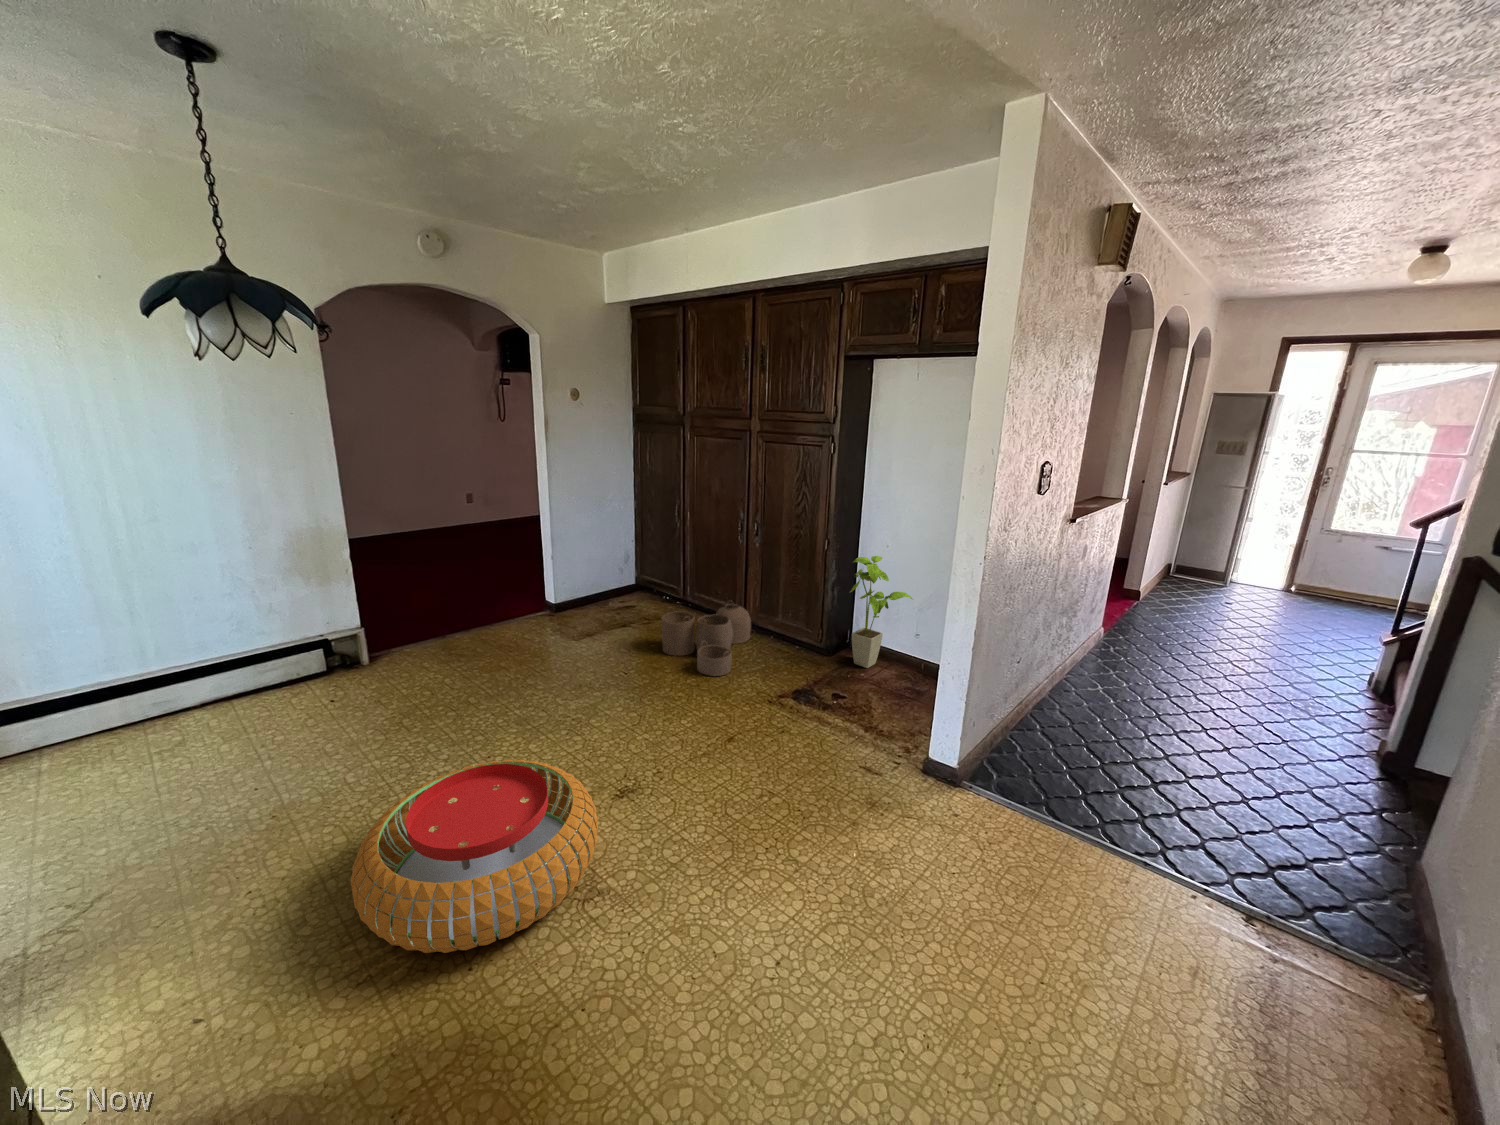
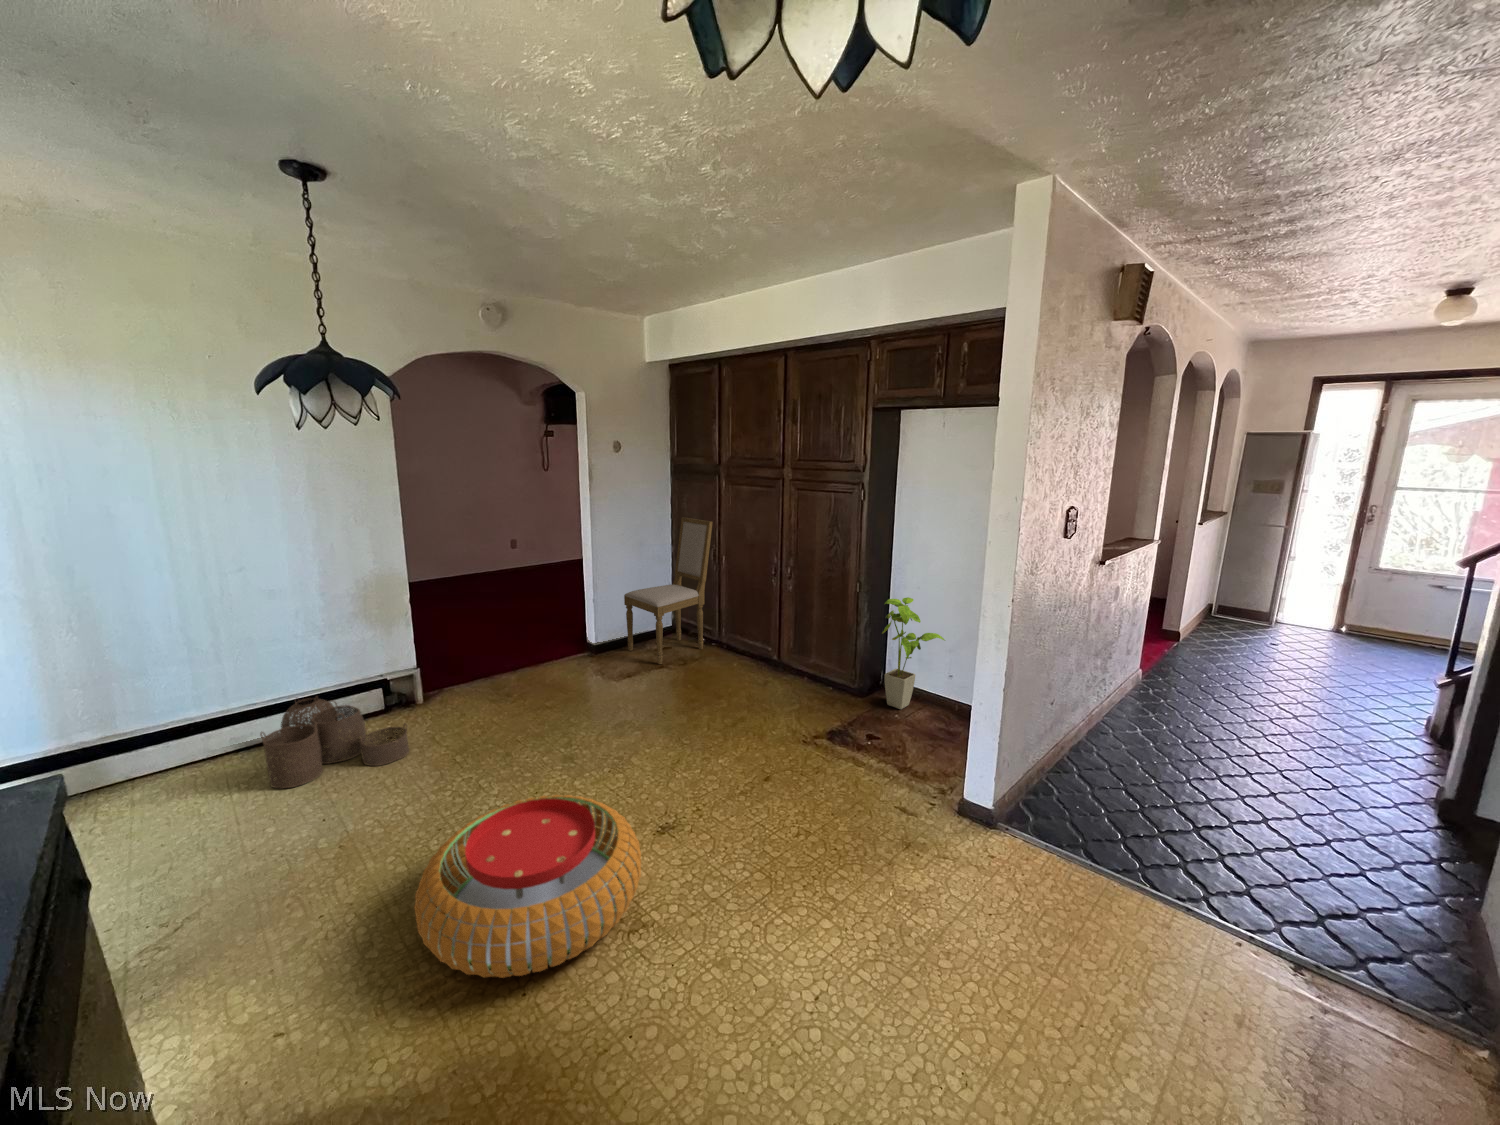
dining chair: none [587,473,679,624] -> present [624,517,713,664]
woven basket: present [662,604,751,676] -> present [260,697,409,788]

